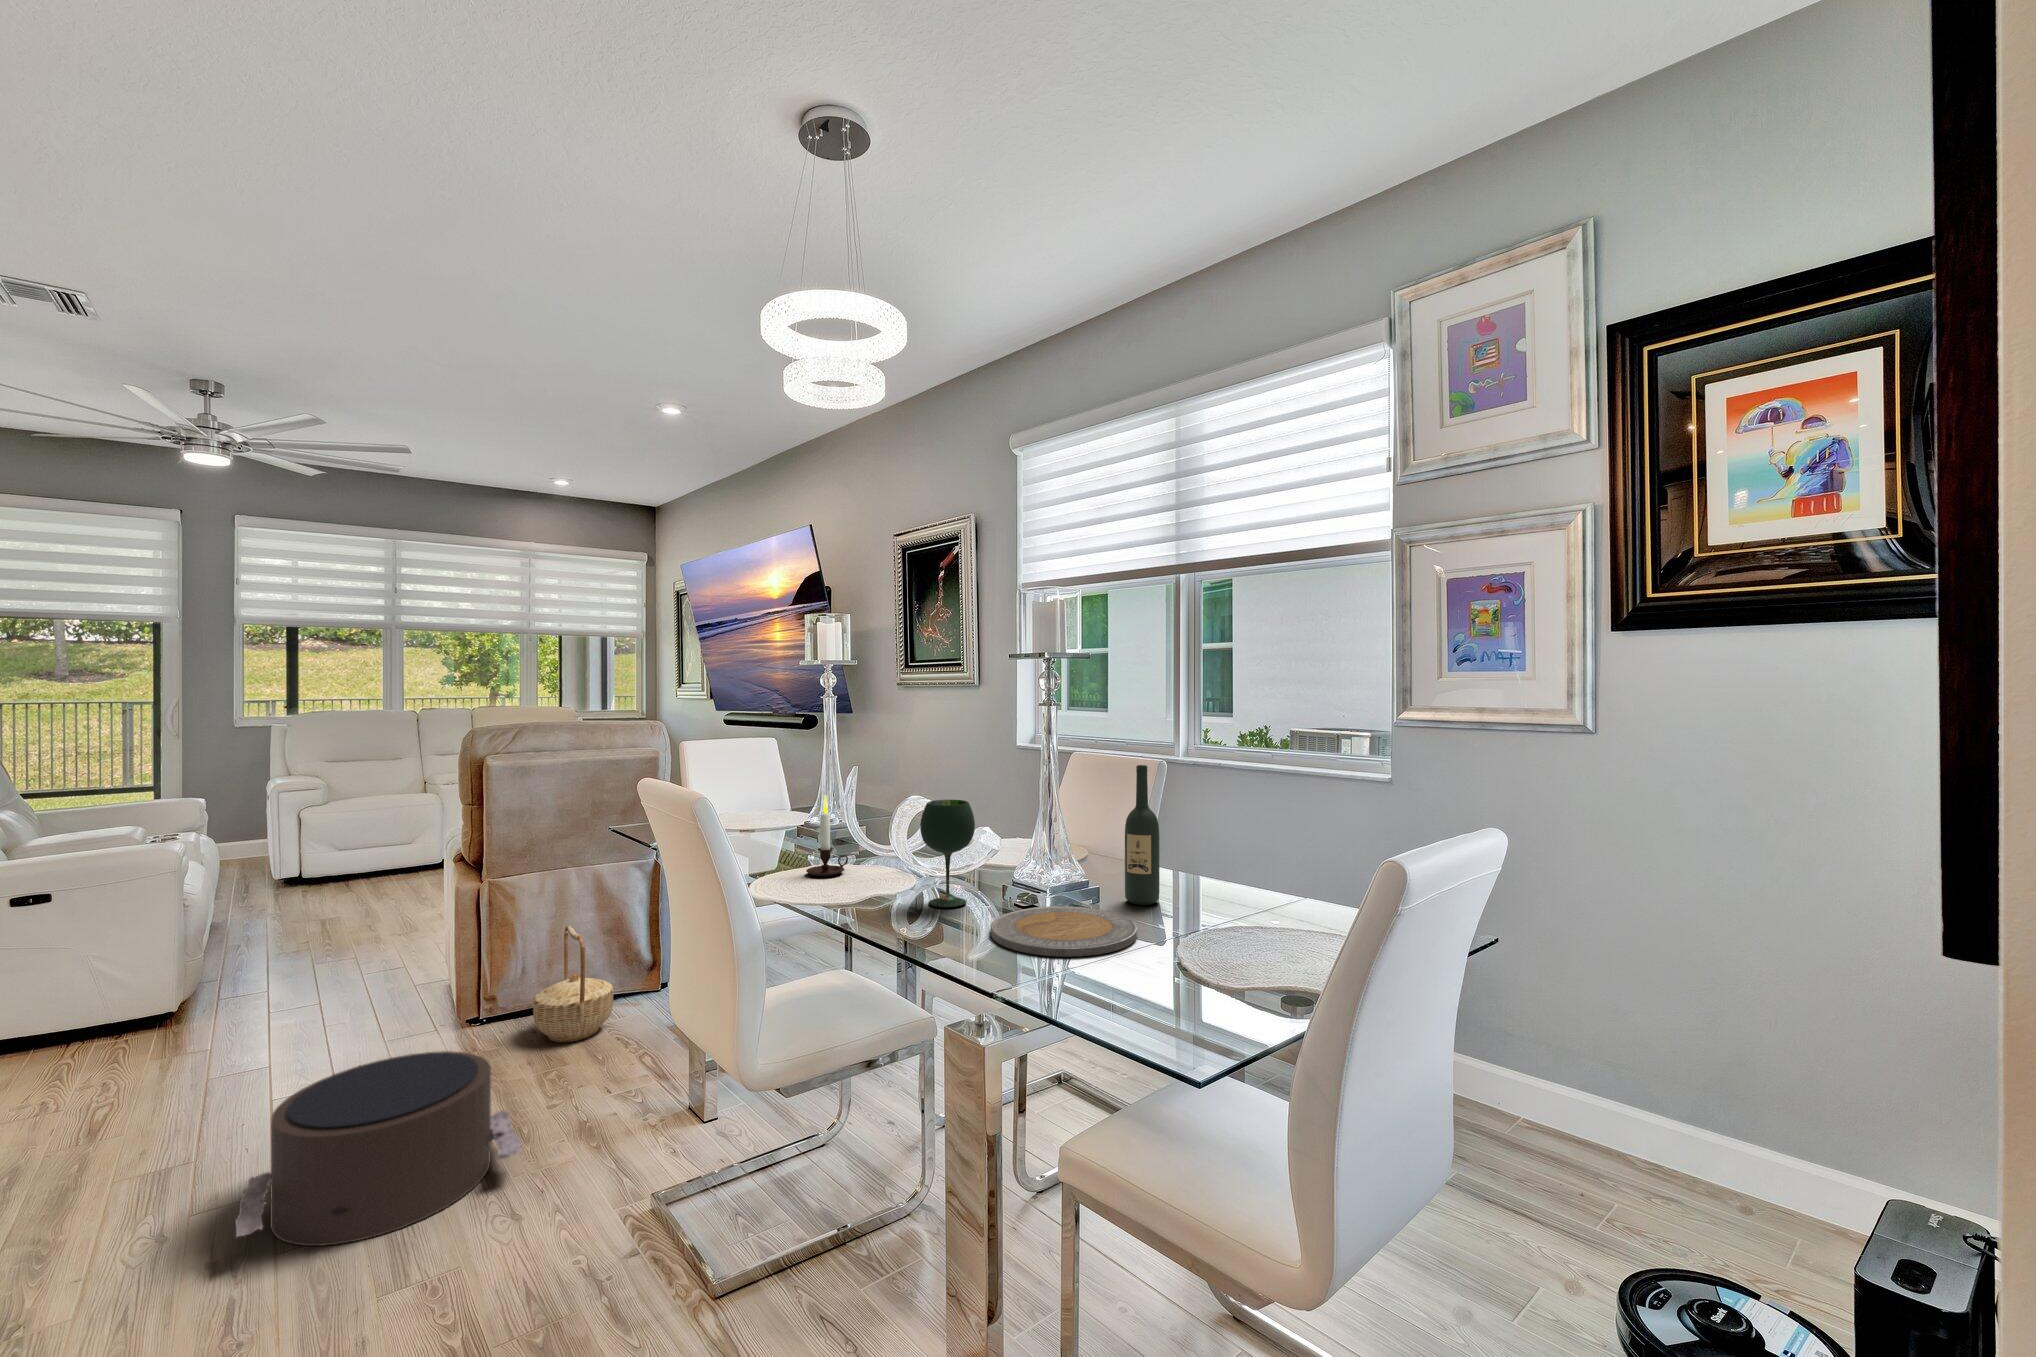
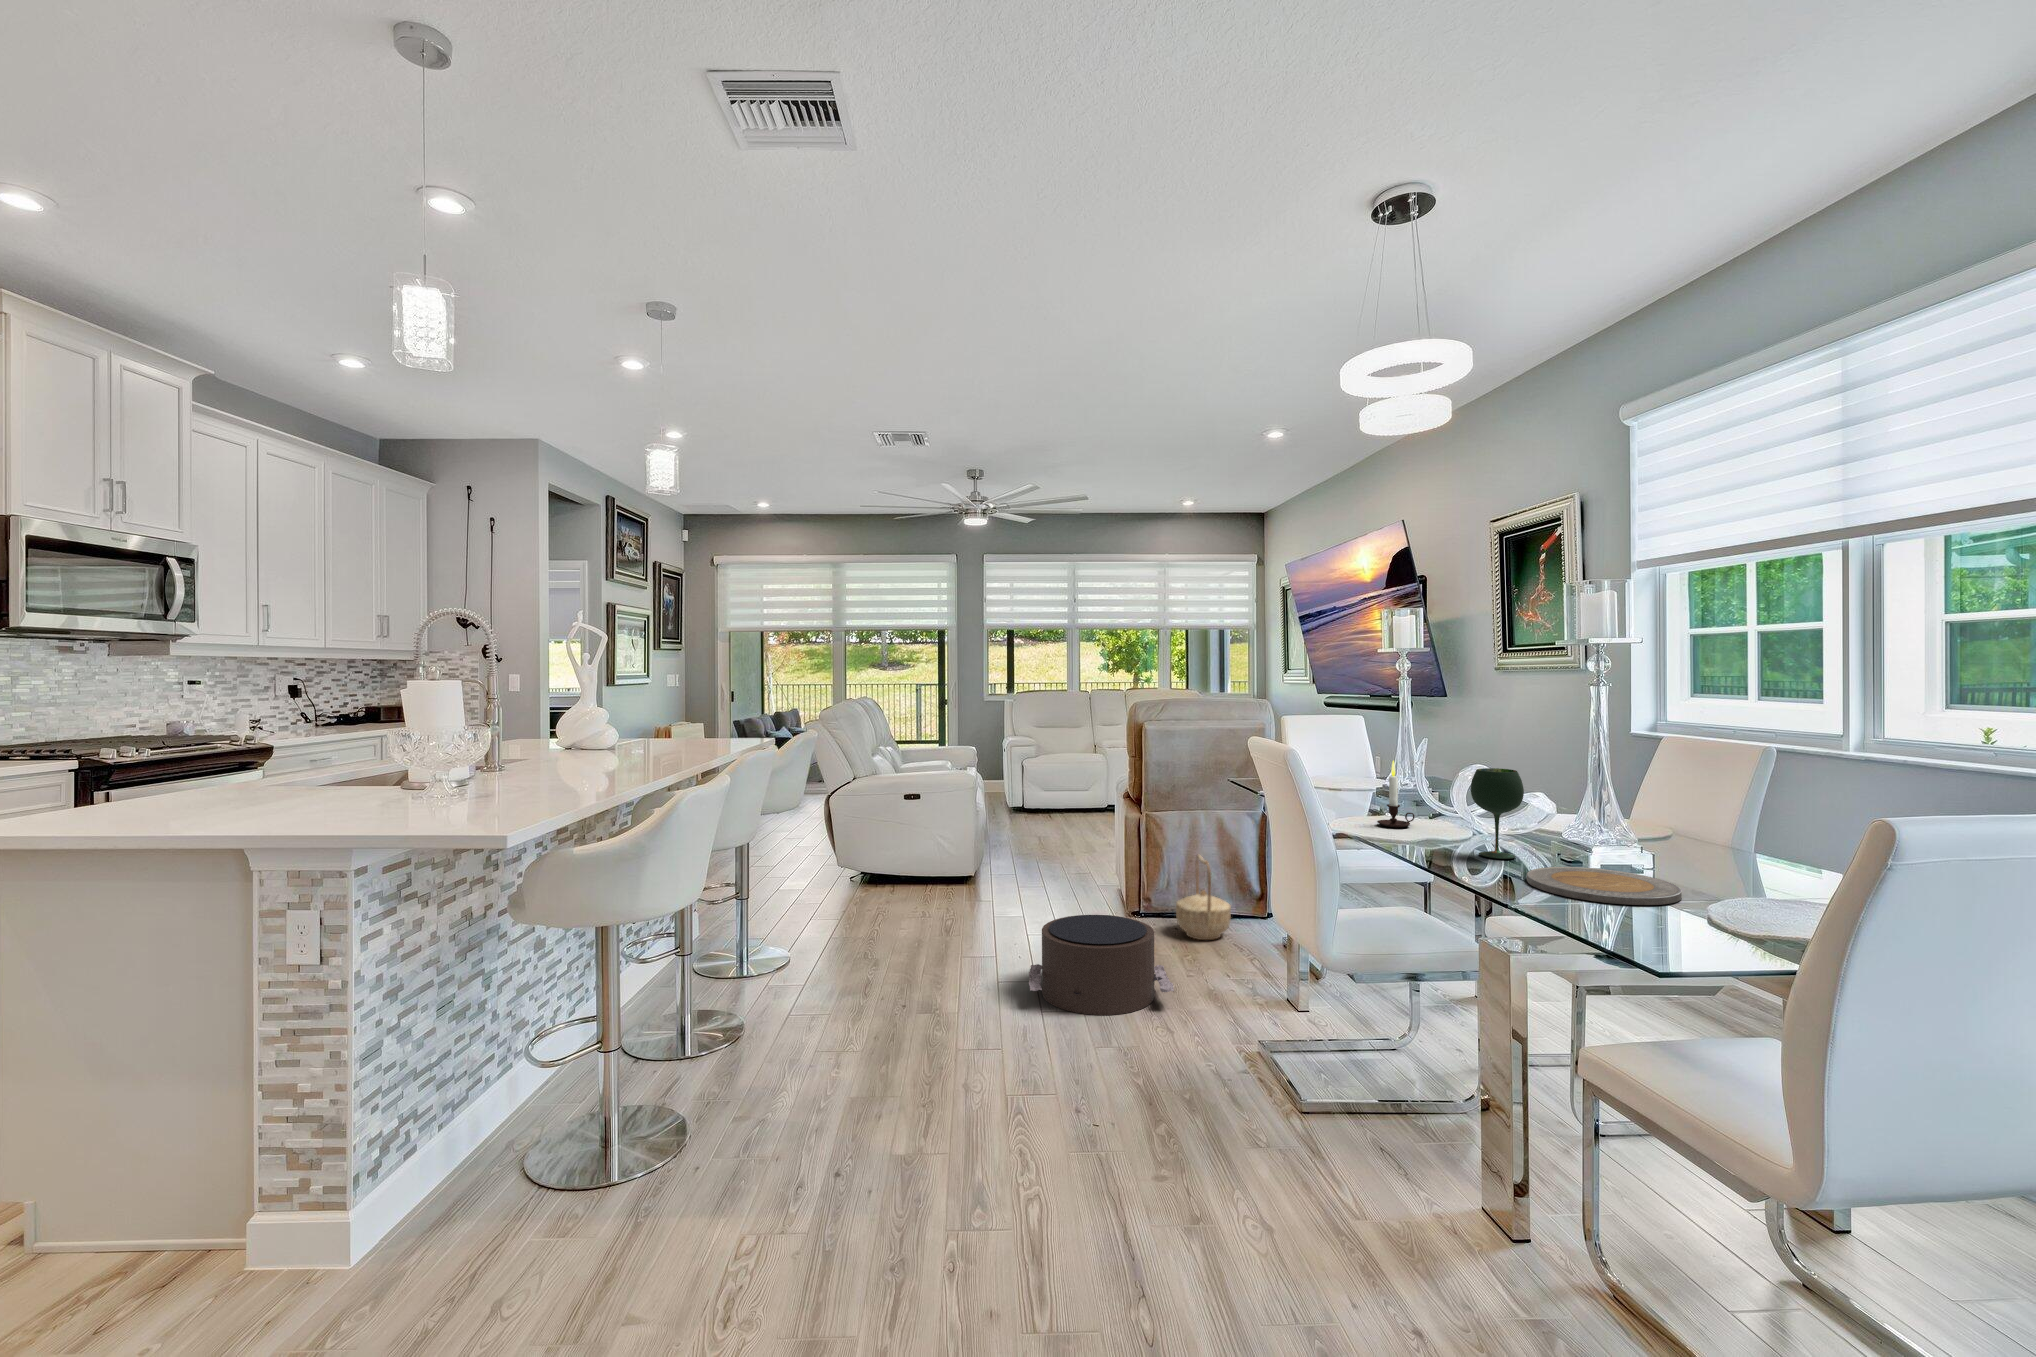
wine bottle: present [1125,765,1160,905] -> none [1690,748,1733,883]

